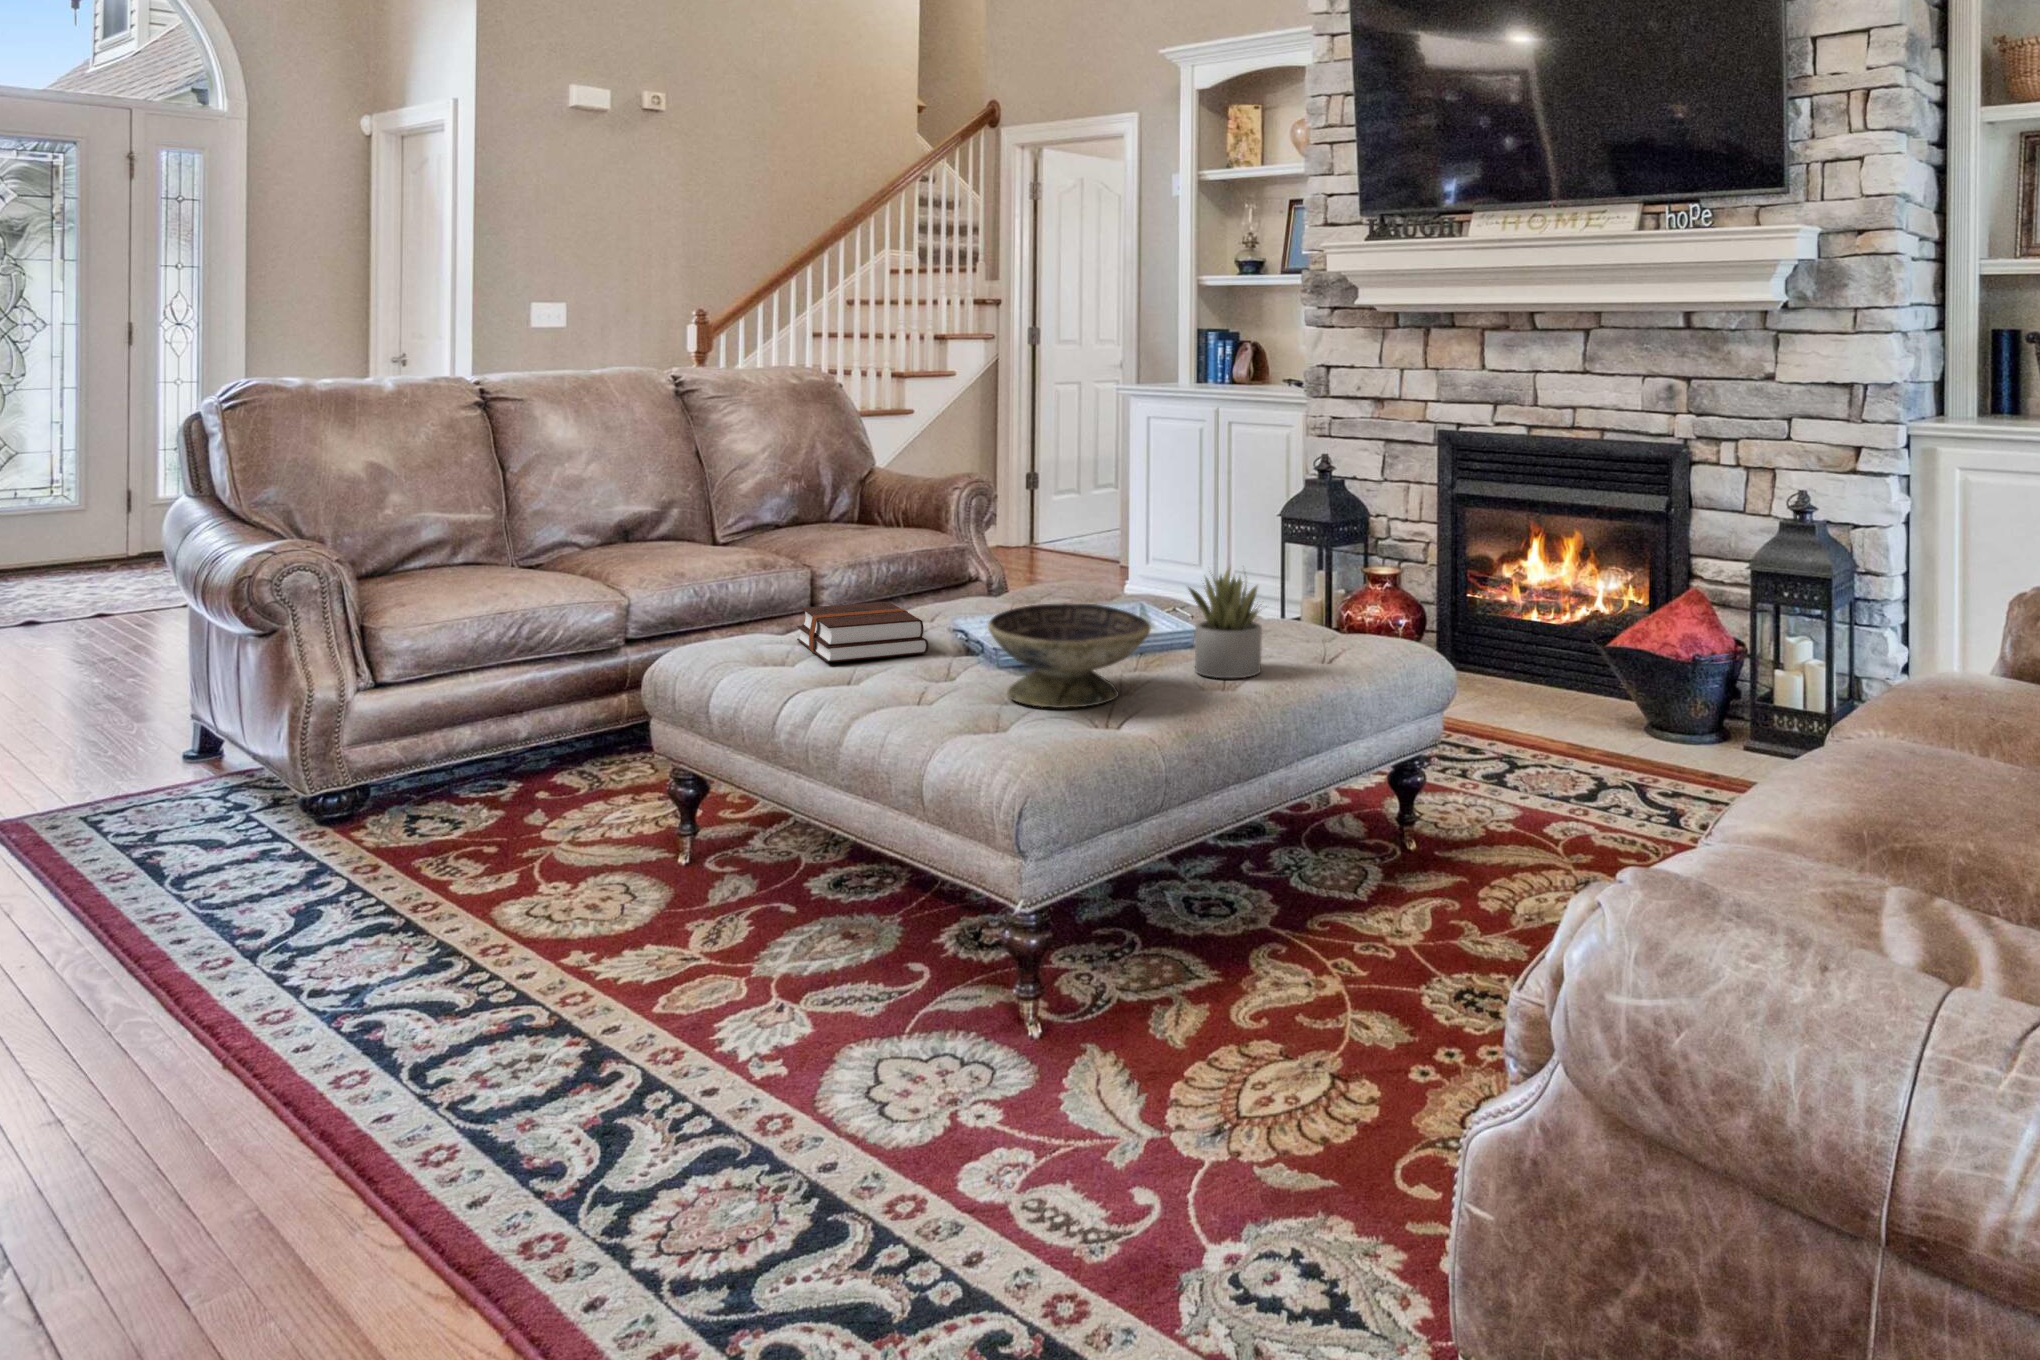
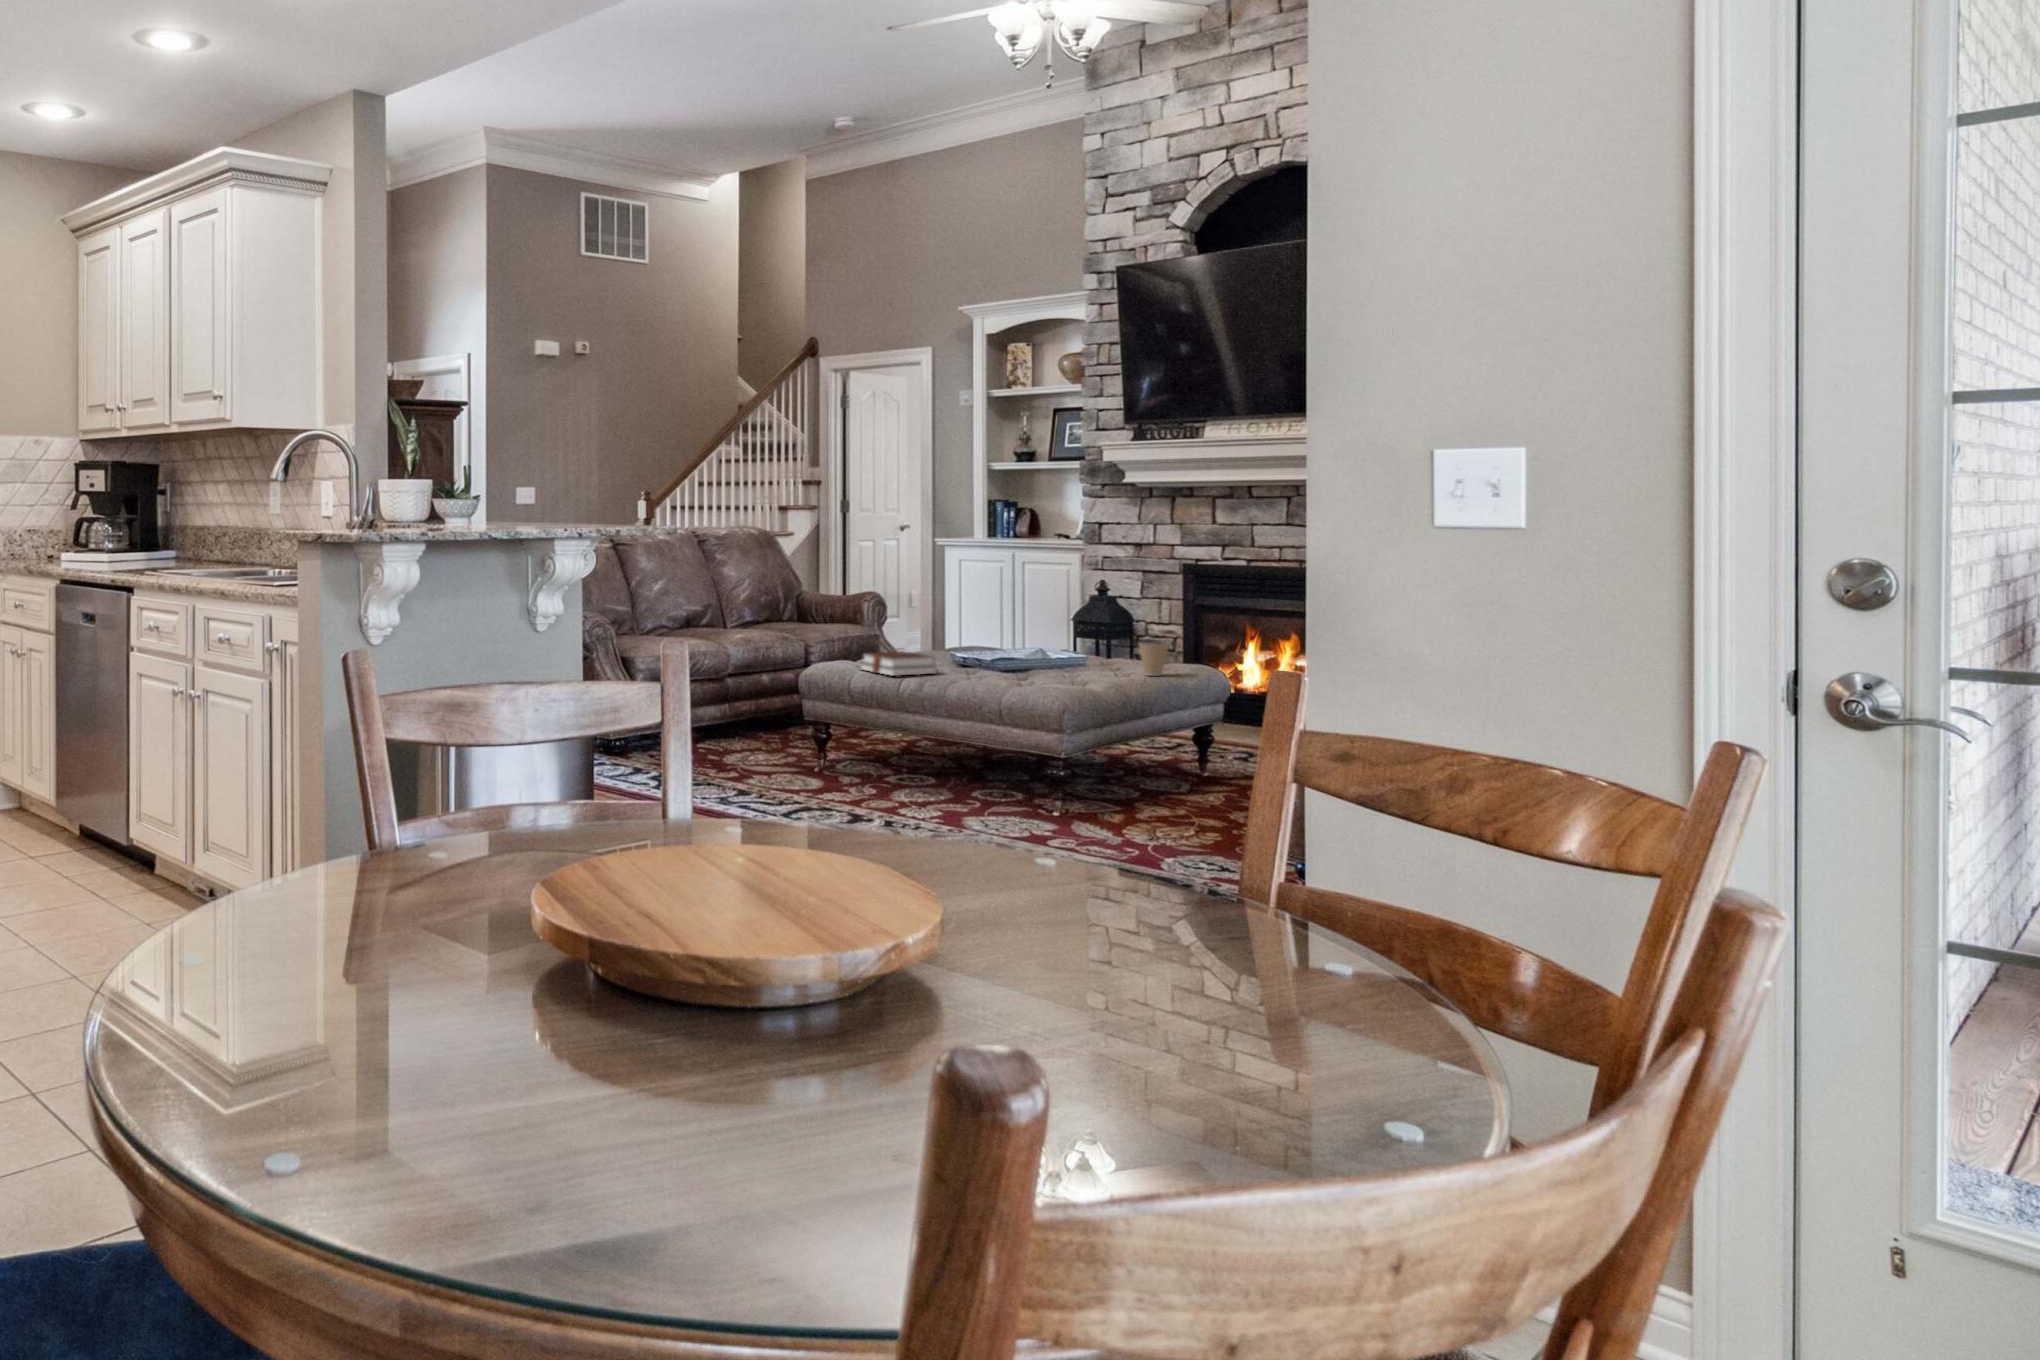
succulent plant: present [1188,567,1262,678] -> none [1083,625,1128,682]
coffee cup: none [1297,590,1353,659] -> present [1139,642,1169,676]
decorative bowl: present [988,603,1151,708] -> none [990,645,1073,690]

